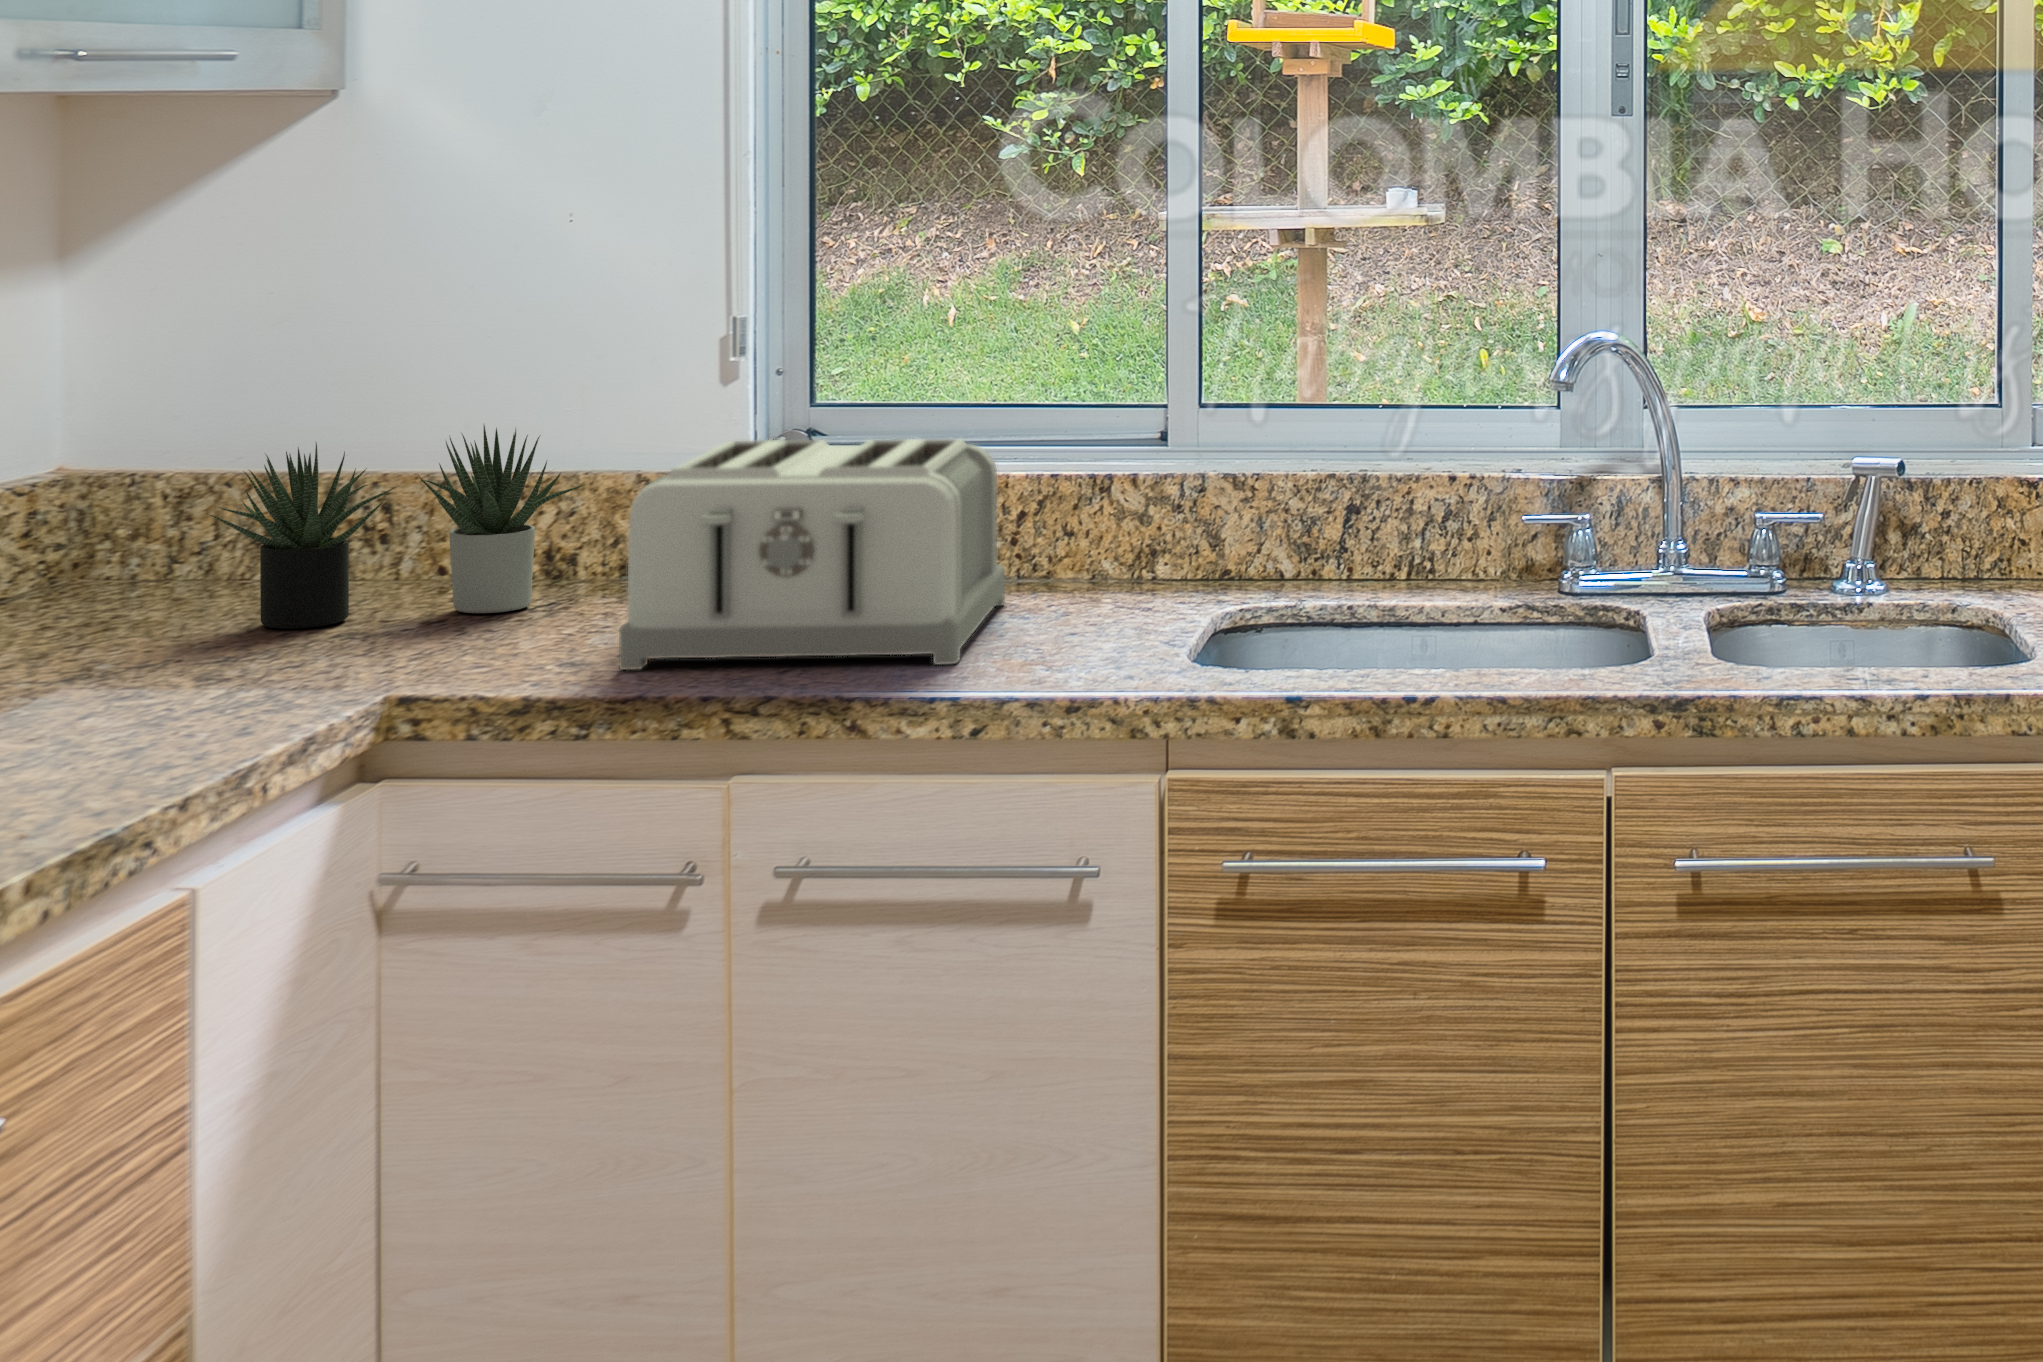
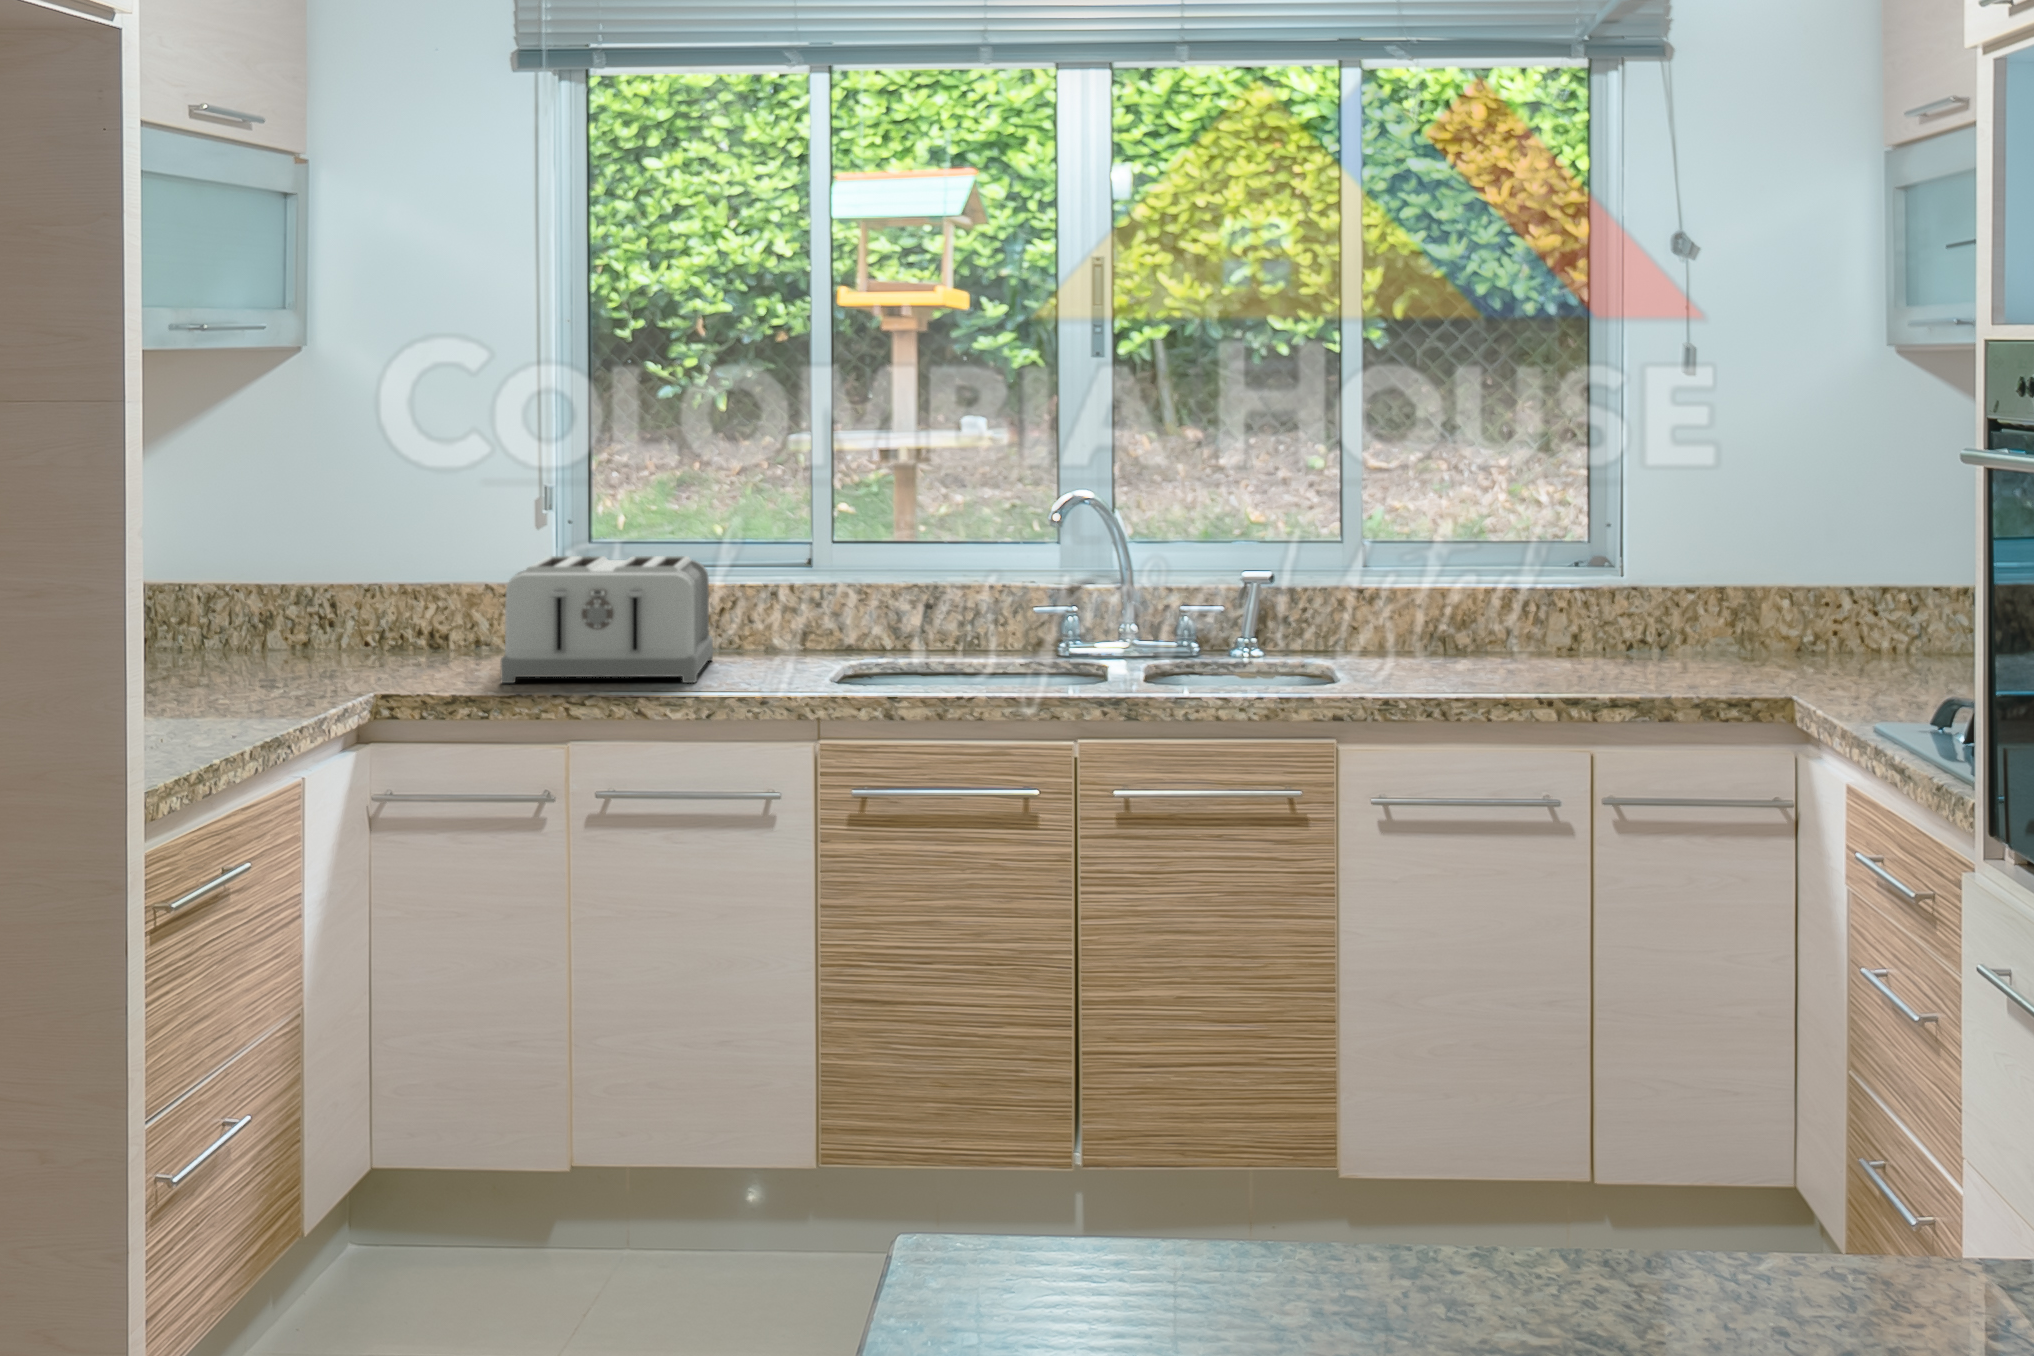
succulent plant: present [210,425,585,628] -> none [242,546,456,667]

